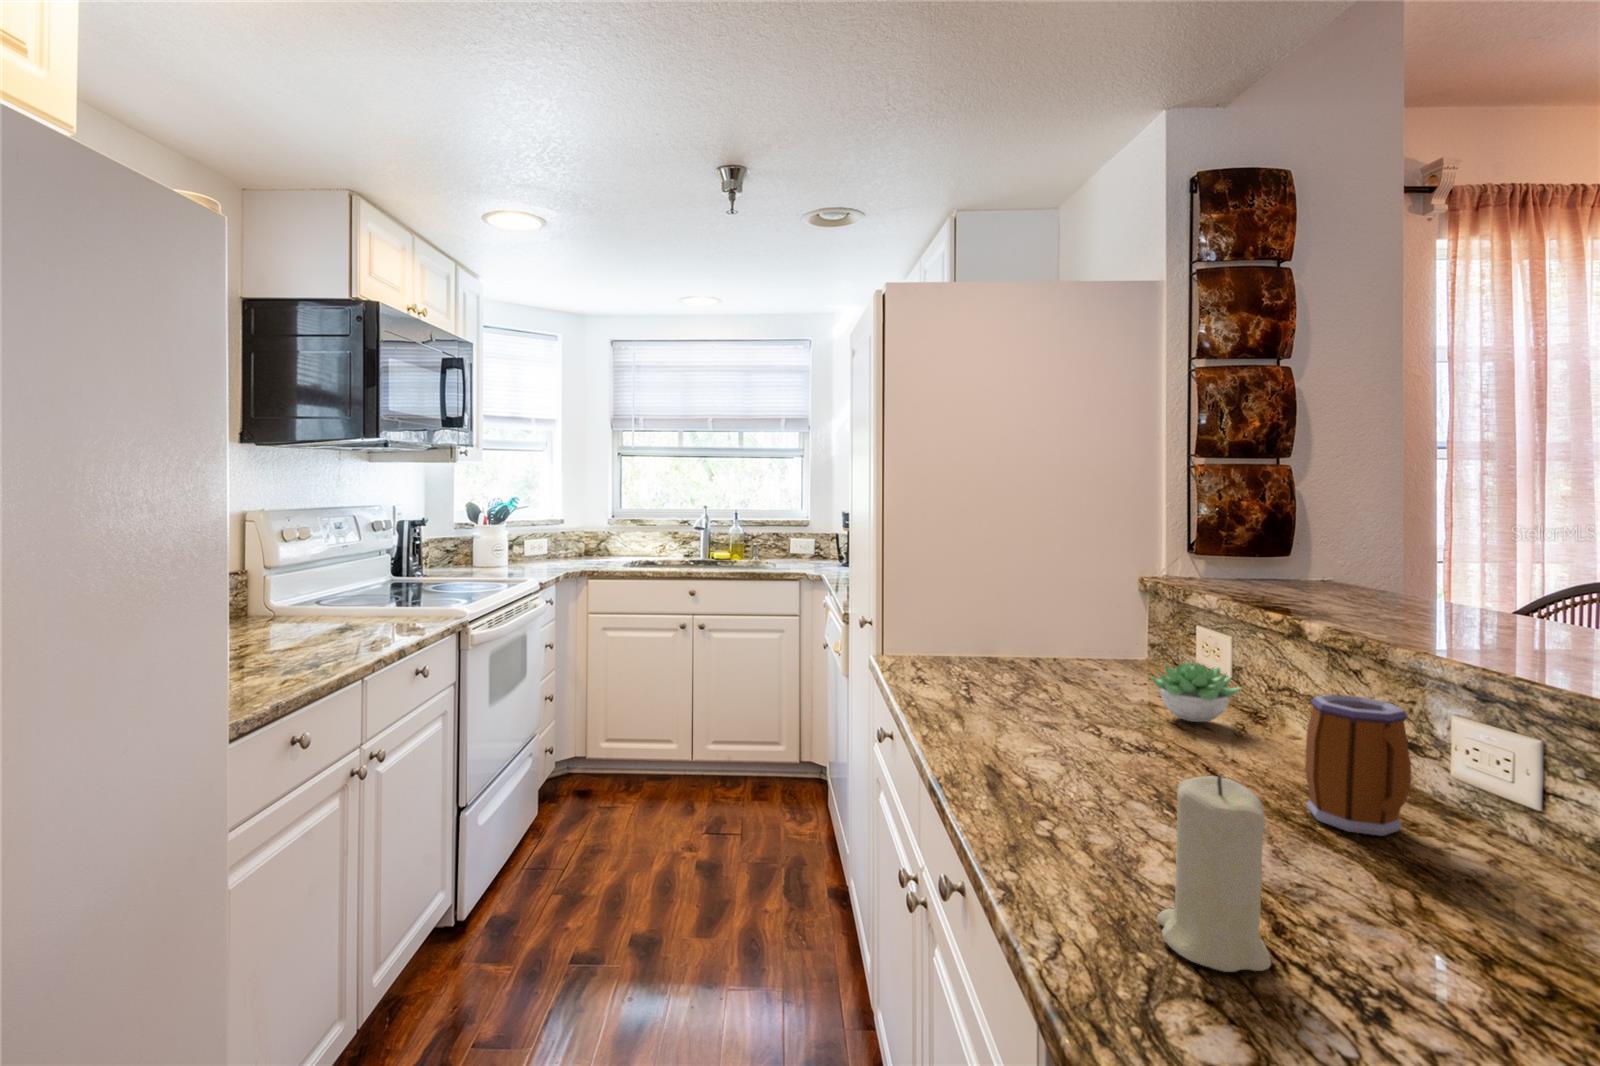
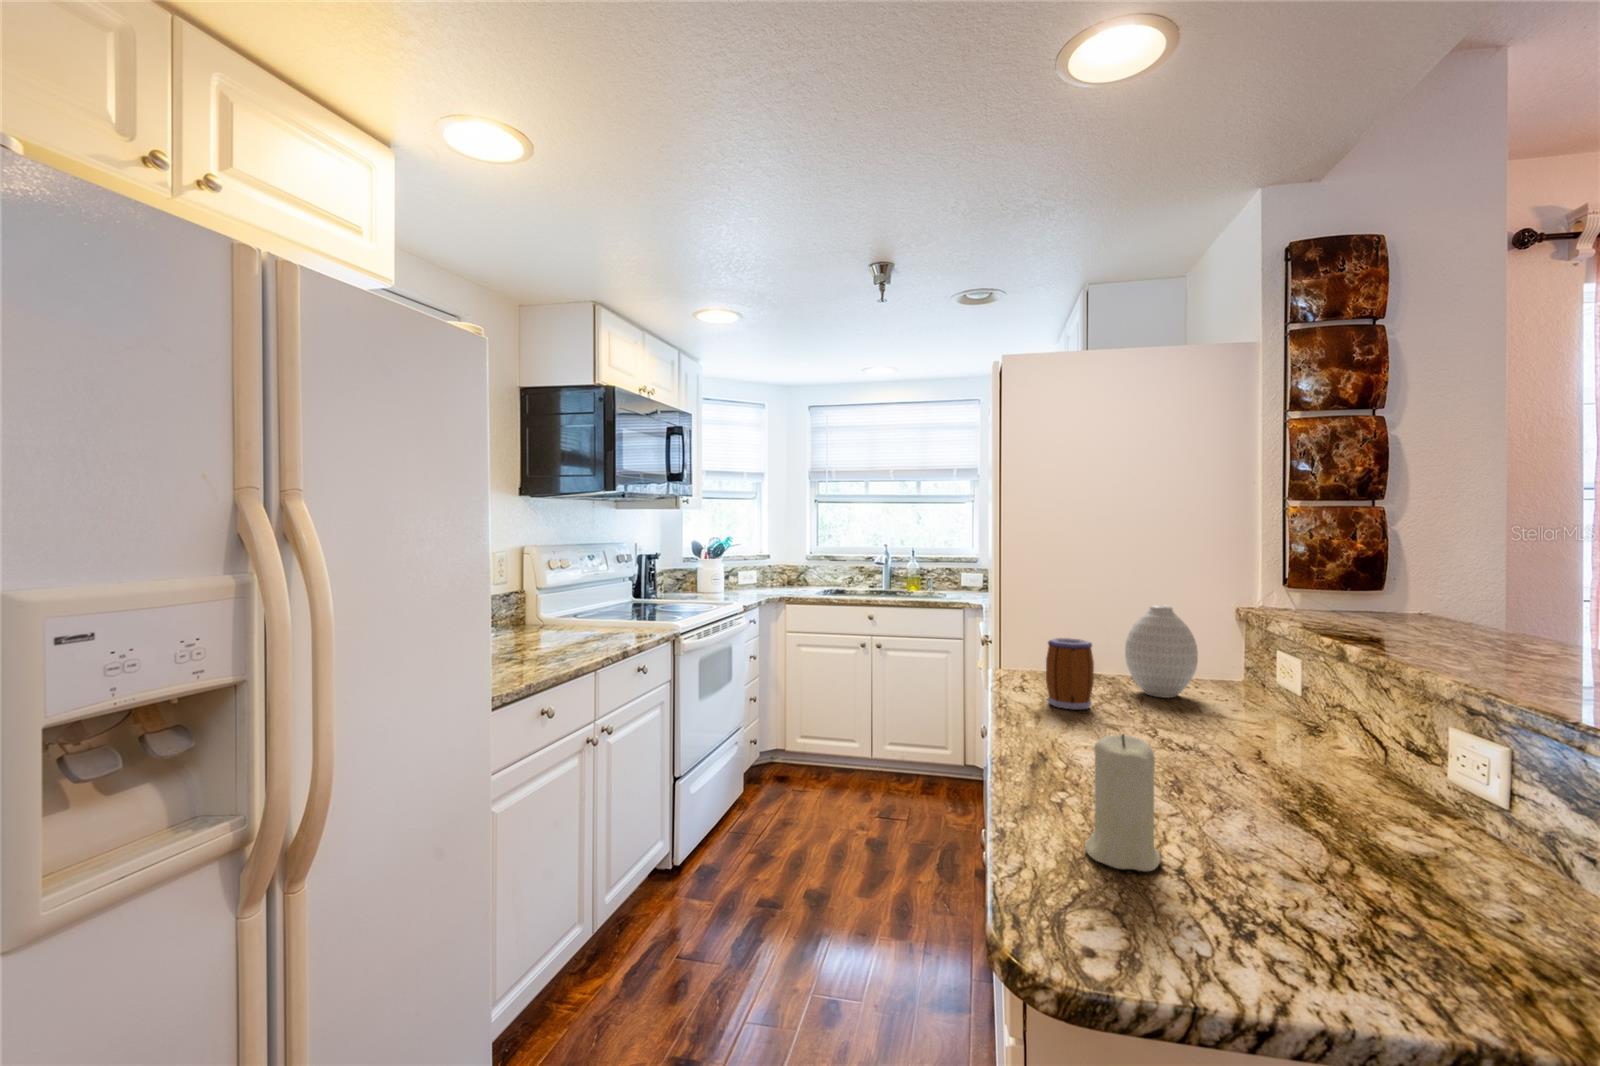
vase: none [1039,578,1119,685] -> present [1125,605,1198,698]
succulent plant: present [1149,662,1241,722] -> none [1208,679,1292,731]
mug: present [1305,695,1411,836] -> present [1046,638,1094,710]

